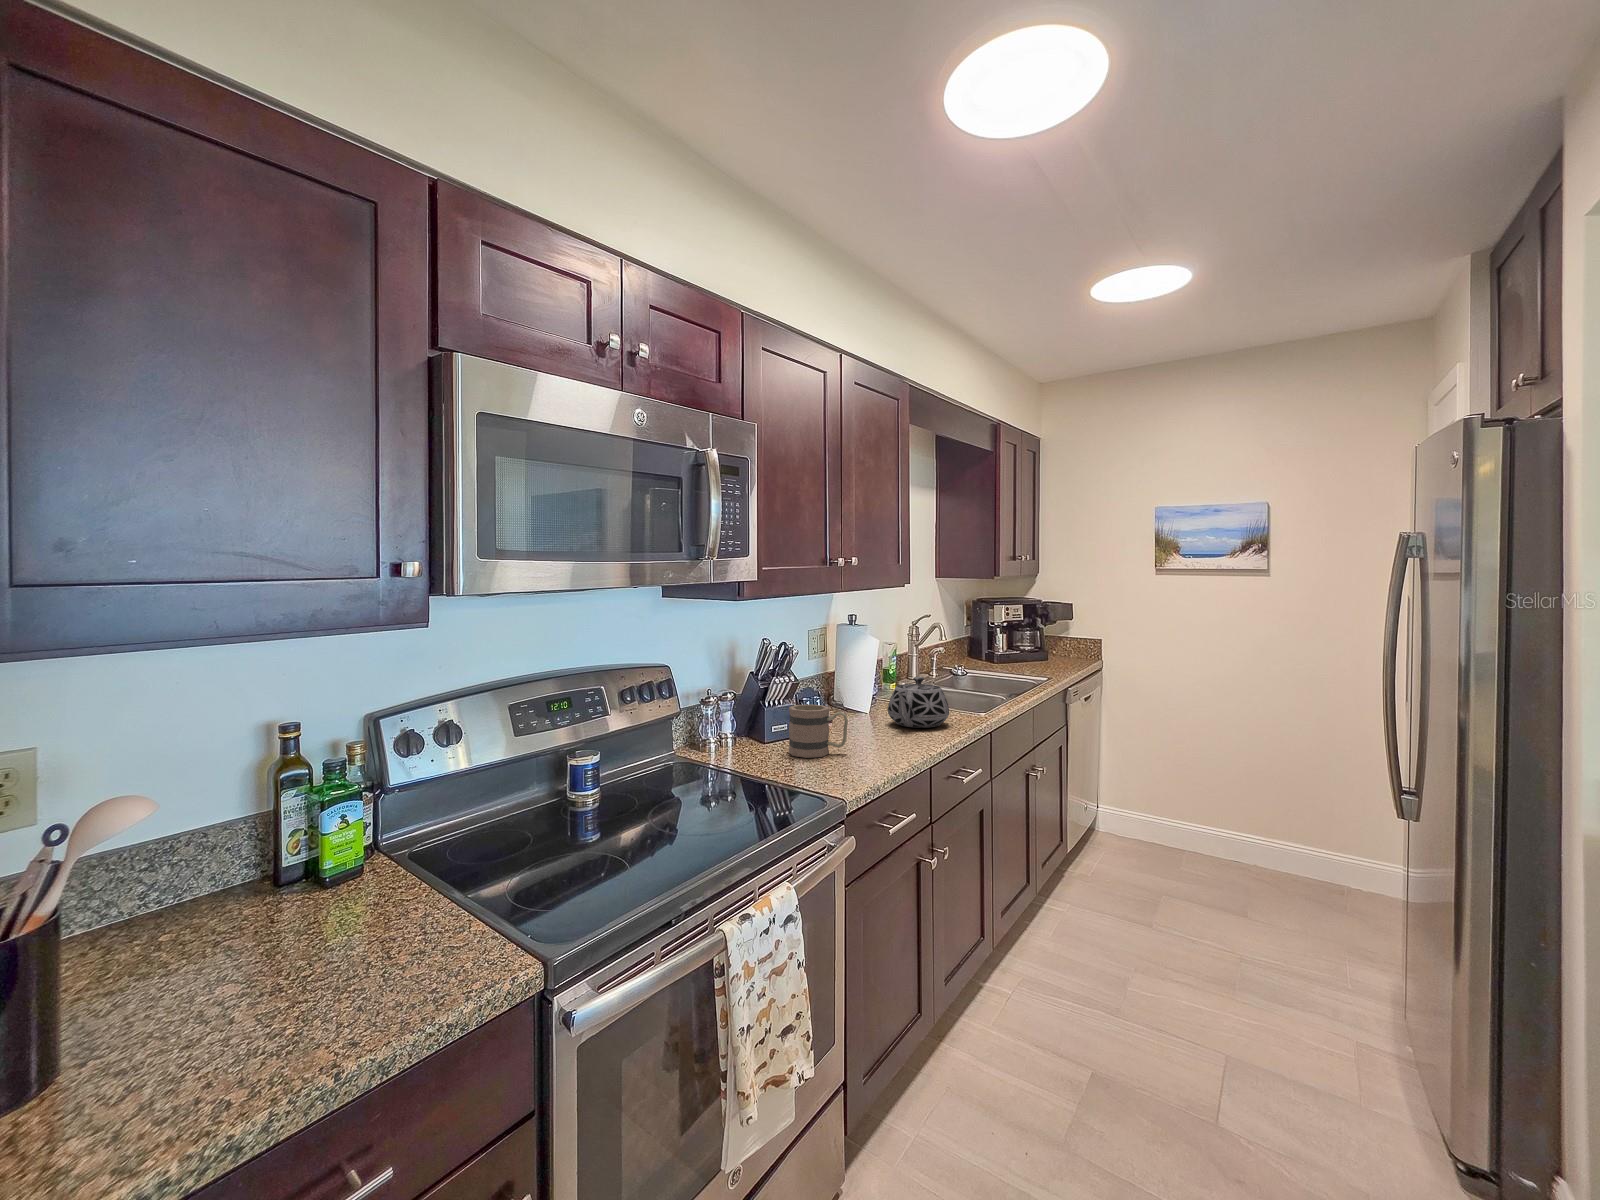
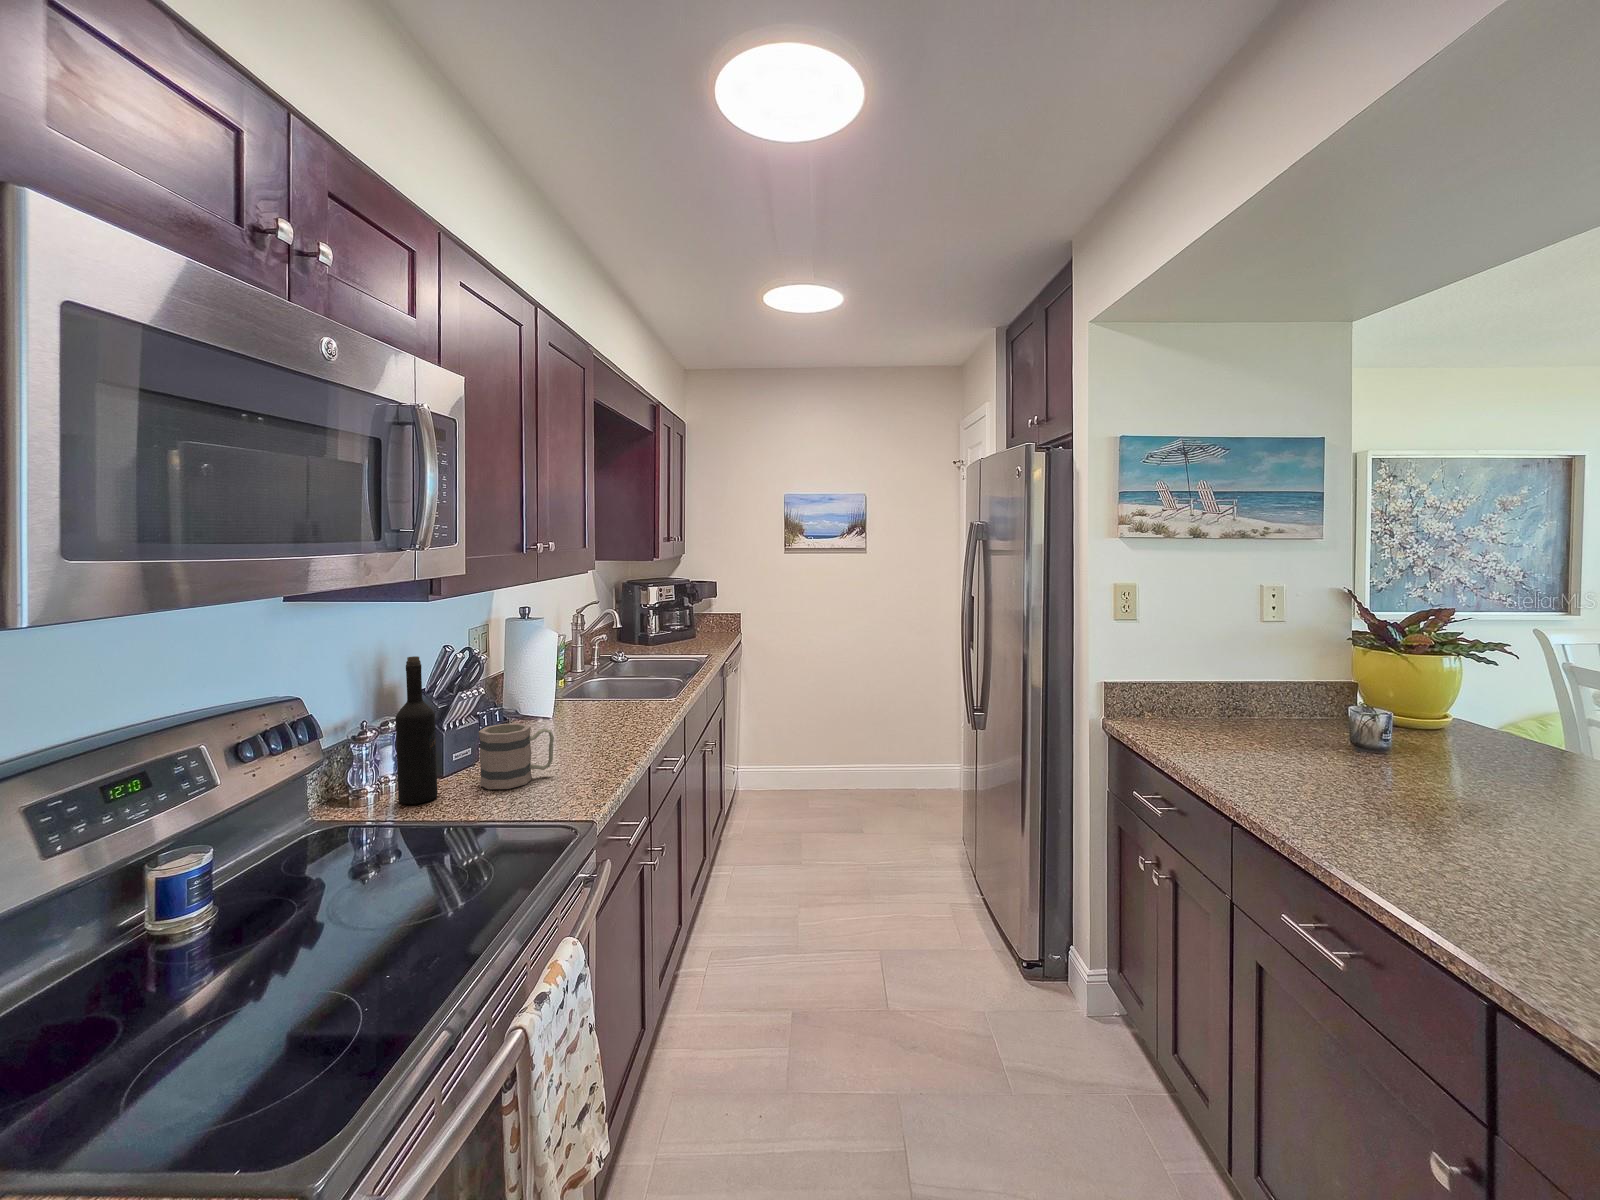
wine bottle: none [729,641,757,757] -> present [396,656,438,804]
teapot: present [888,677,949,728] -> none [577,675,644,730]

